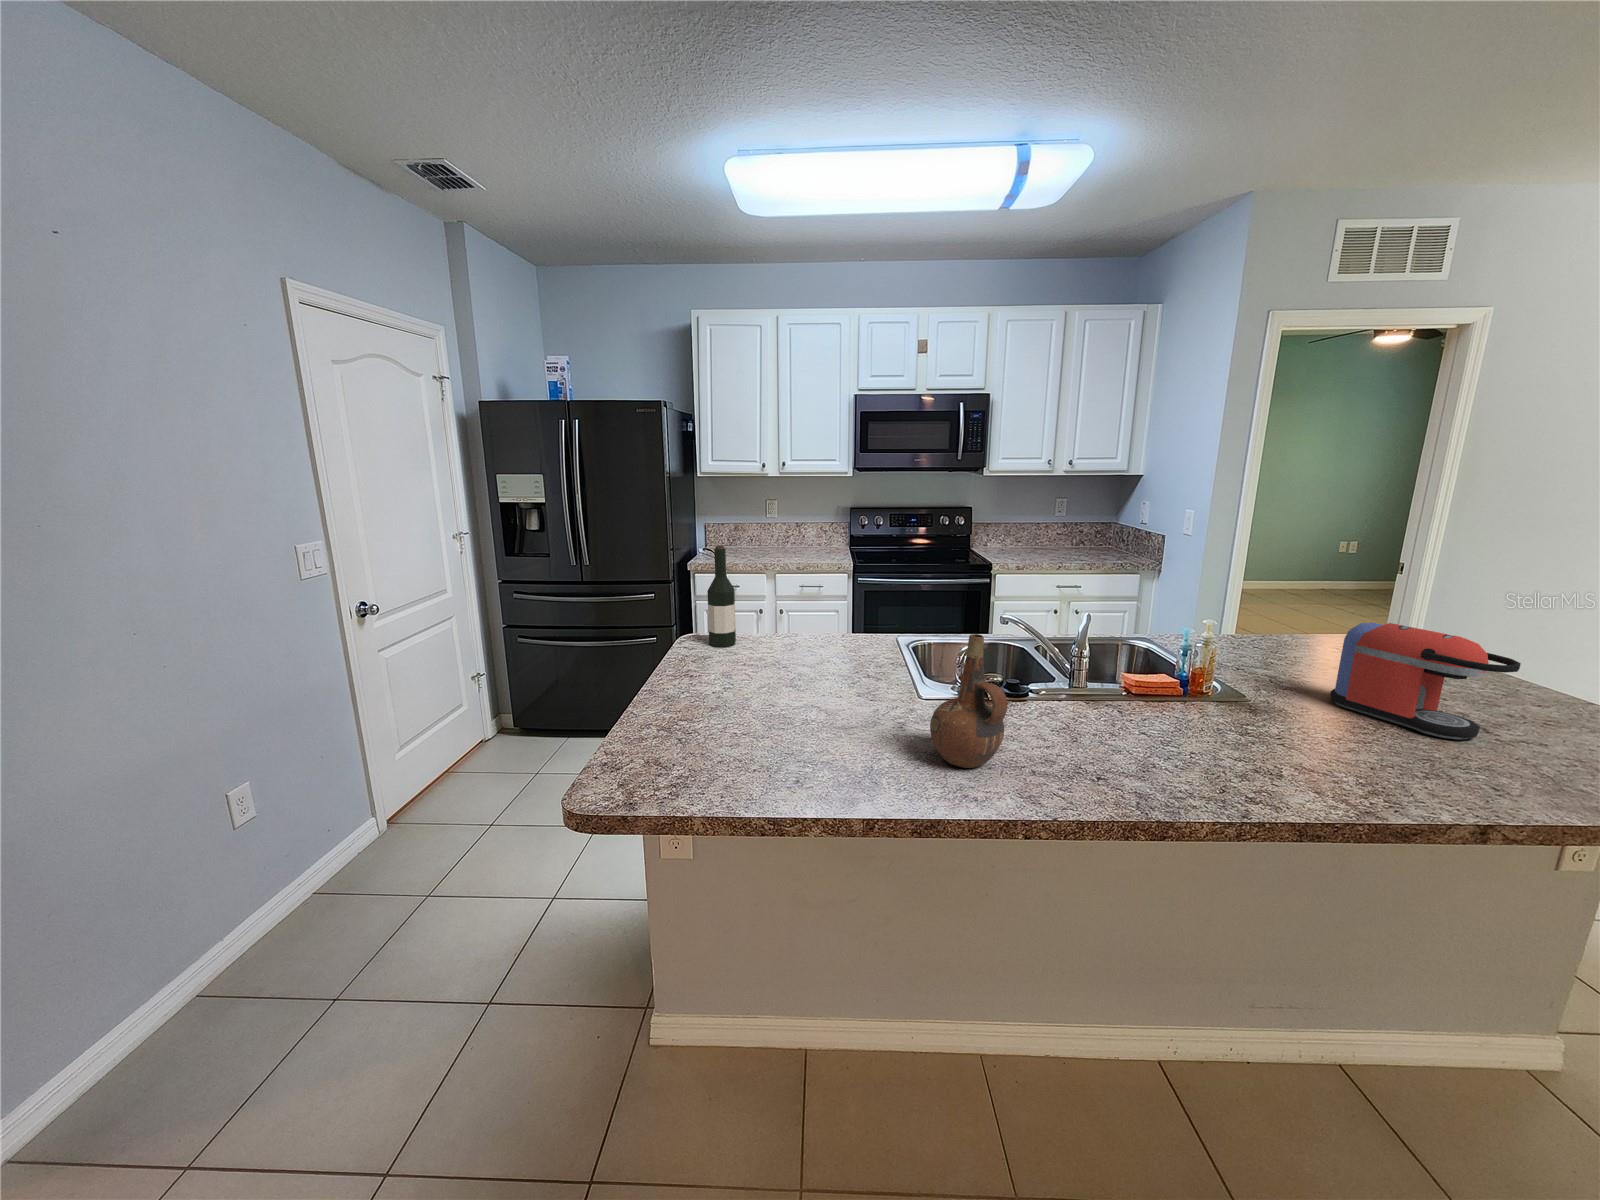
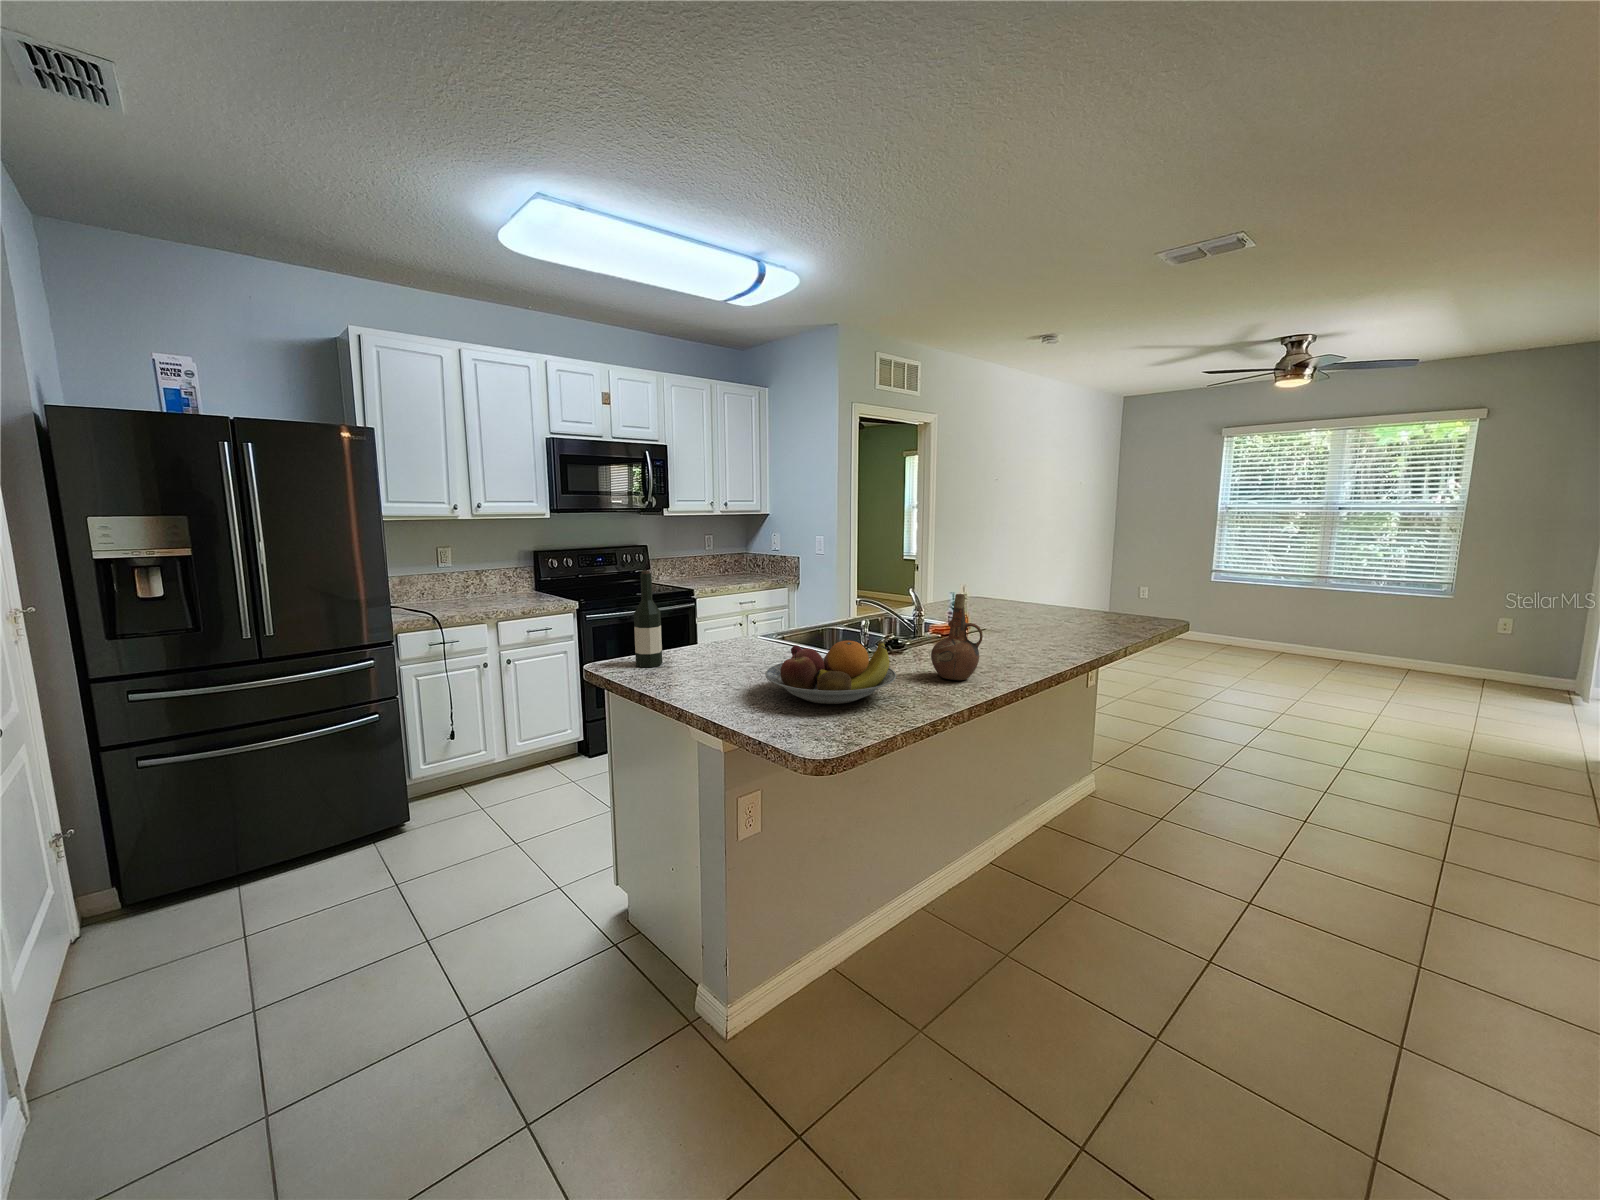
coffee maker: present [1330,623,1521,739] -> none [1008,576,1085,628]
fruit bowl: none [679,658,846,746] -> present [765,641,896,704]

